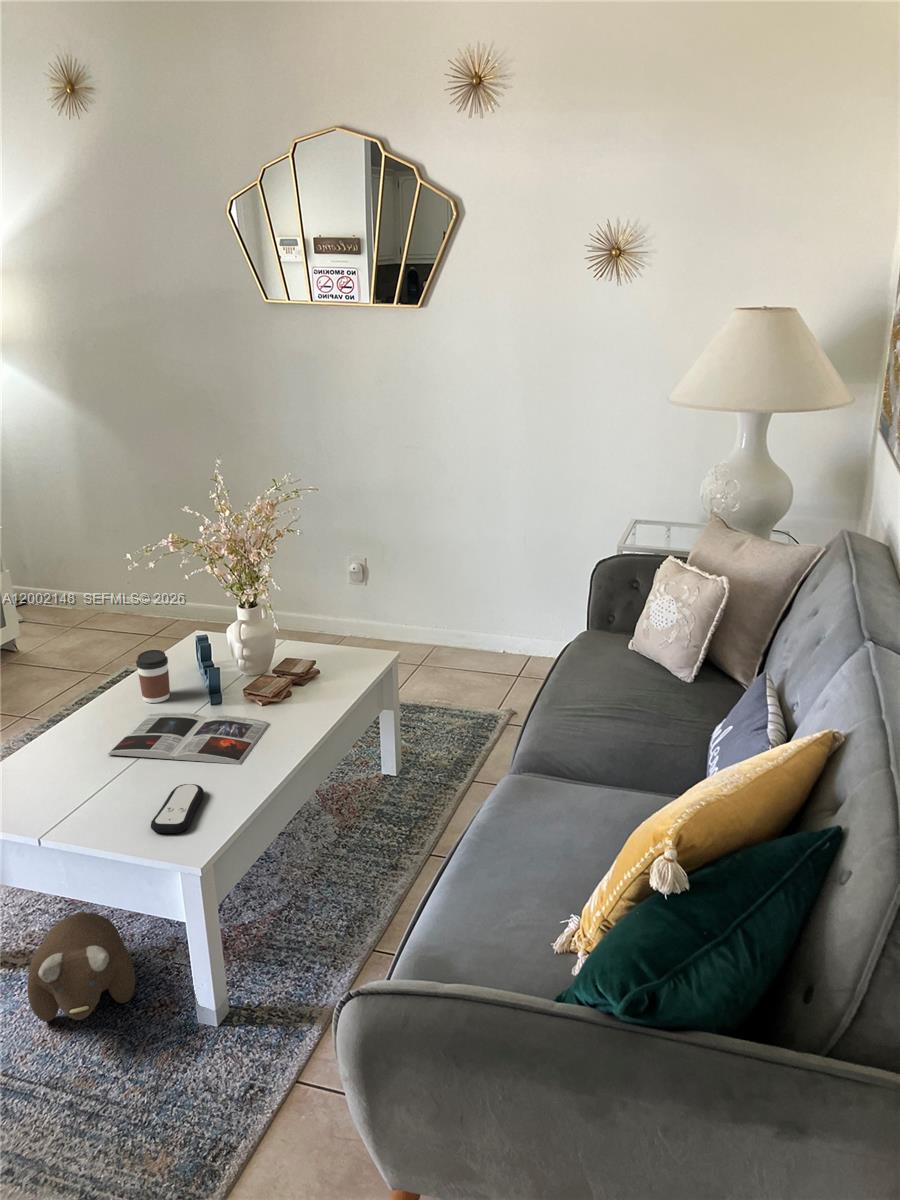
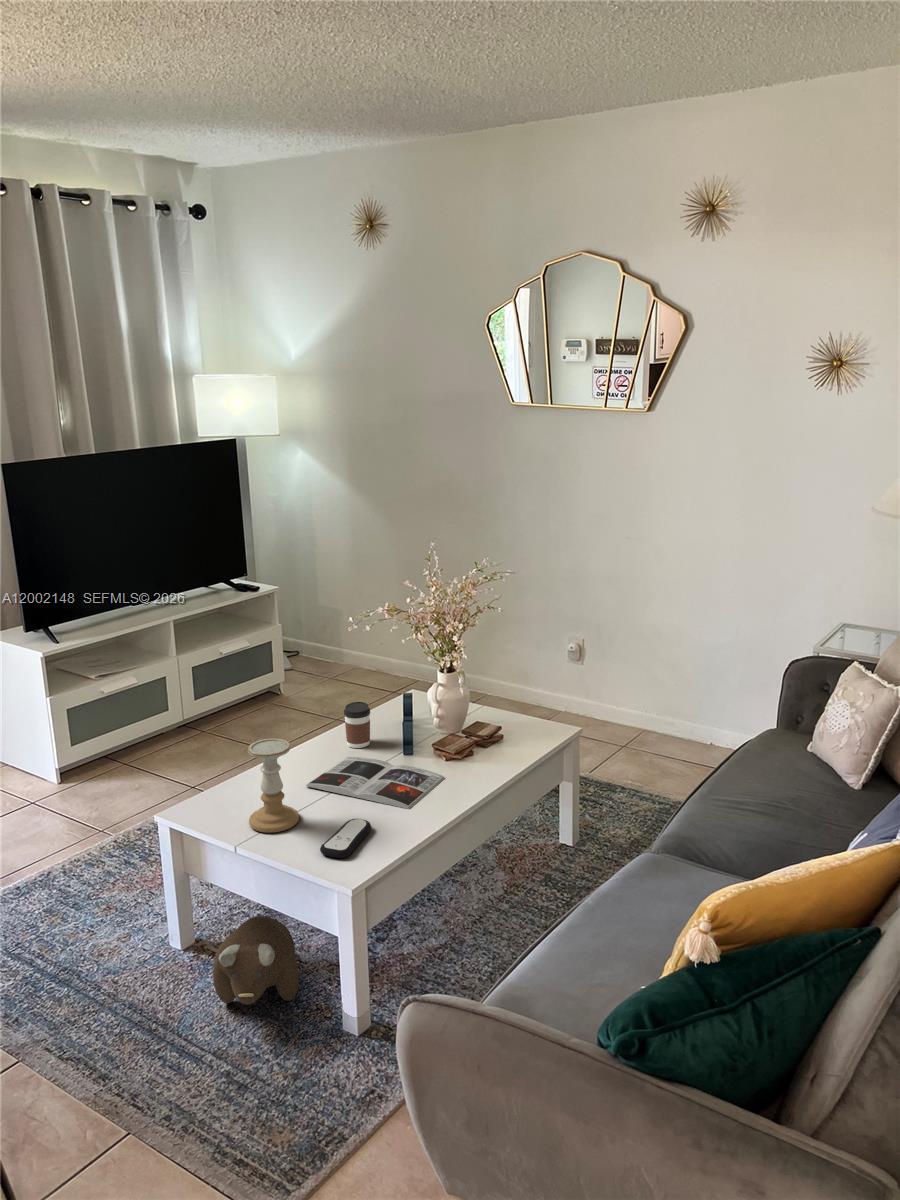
candle holder: none [41,704,112,817] -> present [248,738,299,833]

